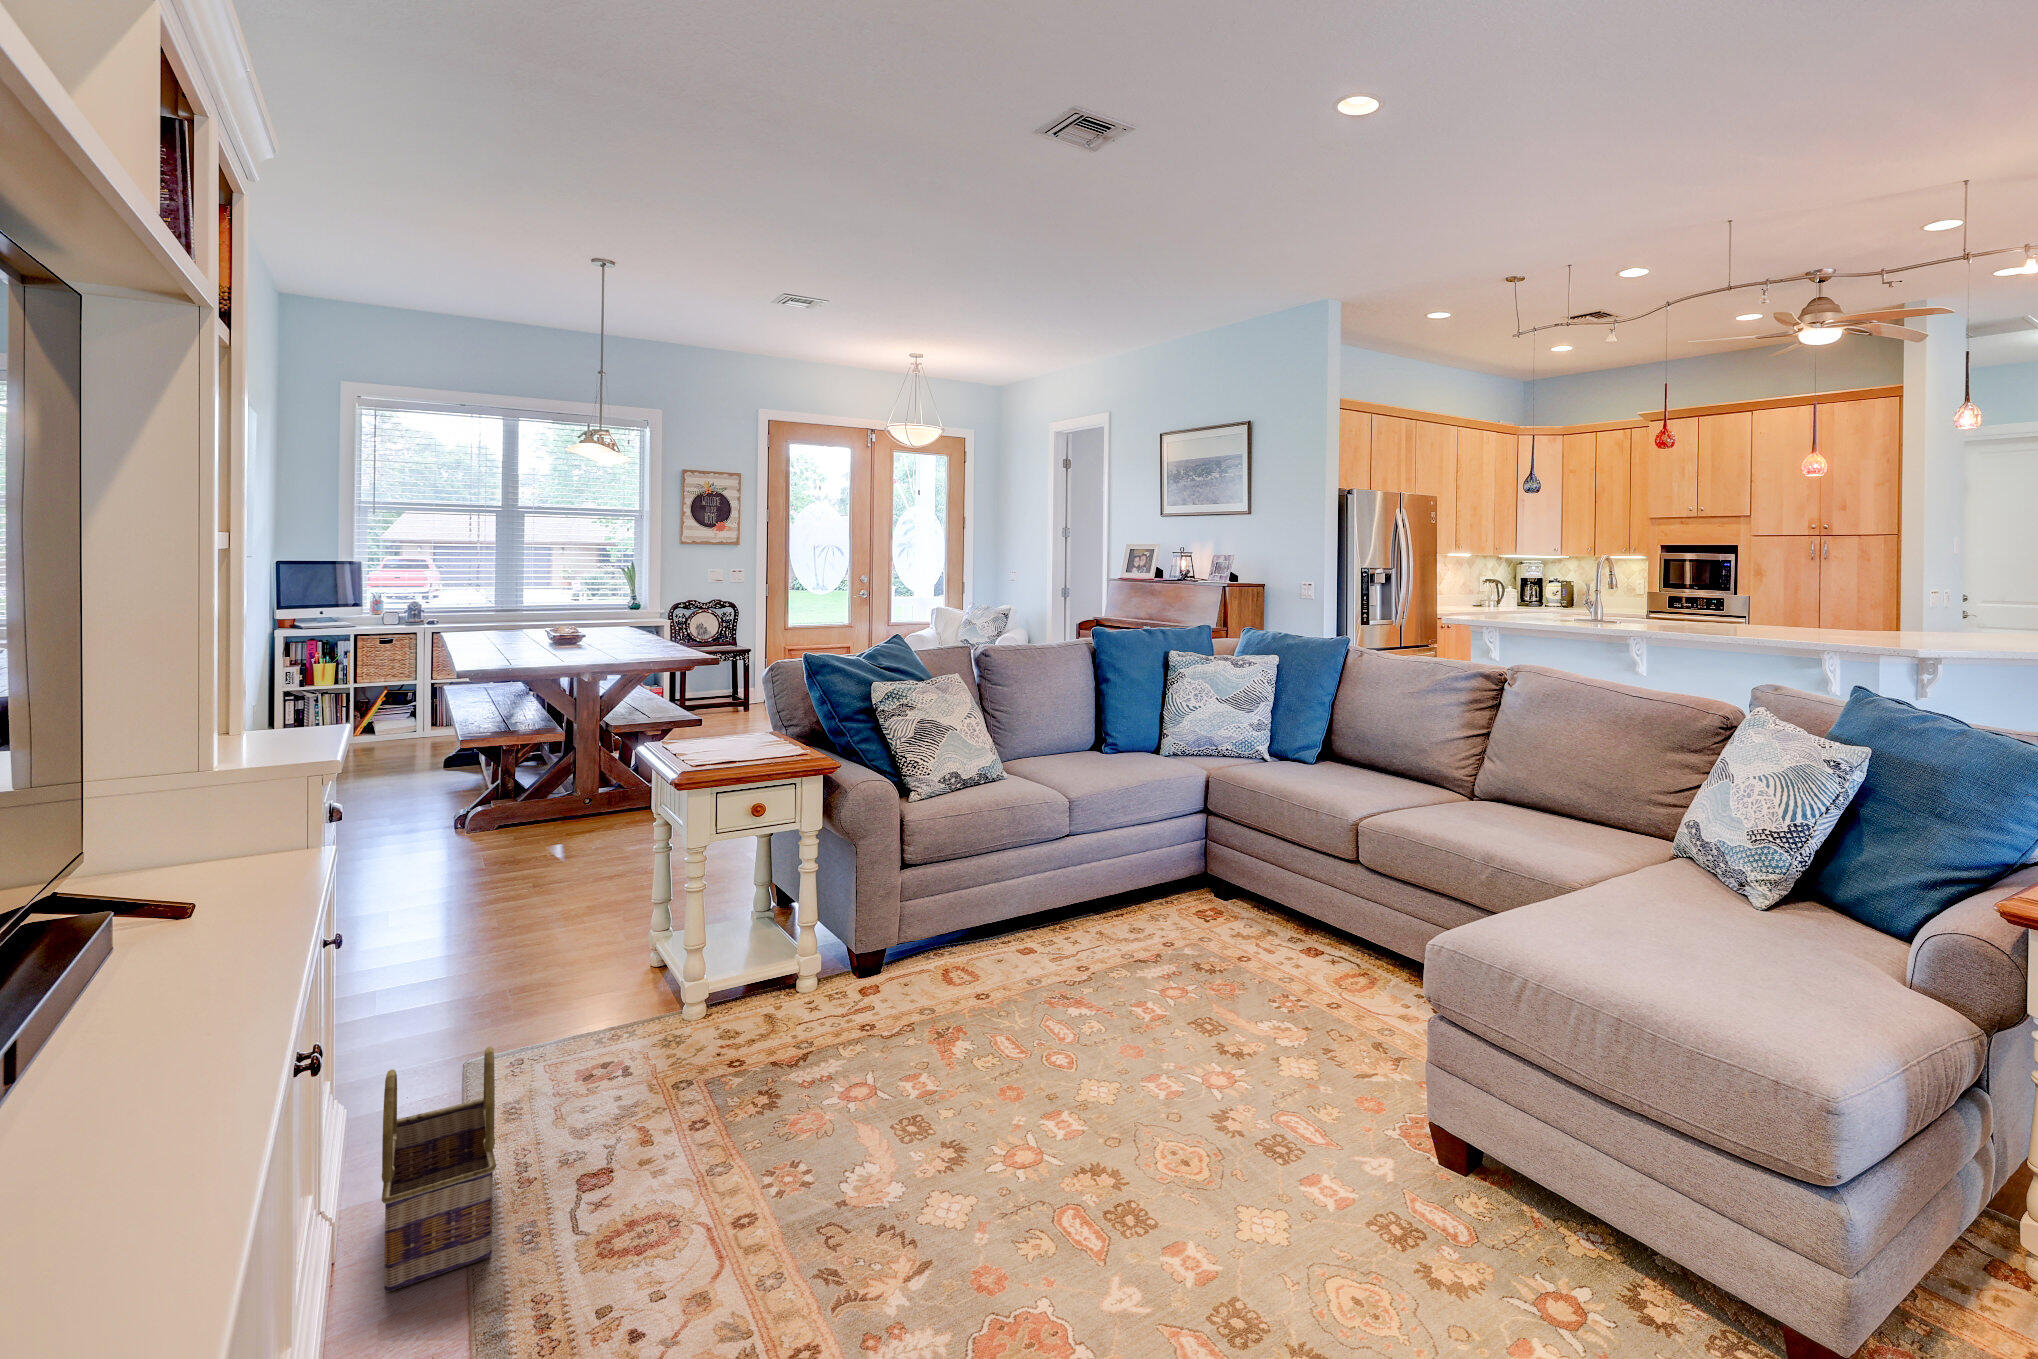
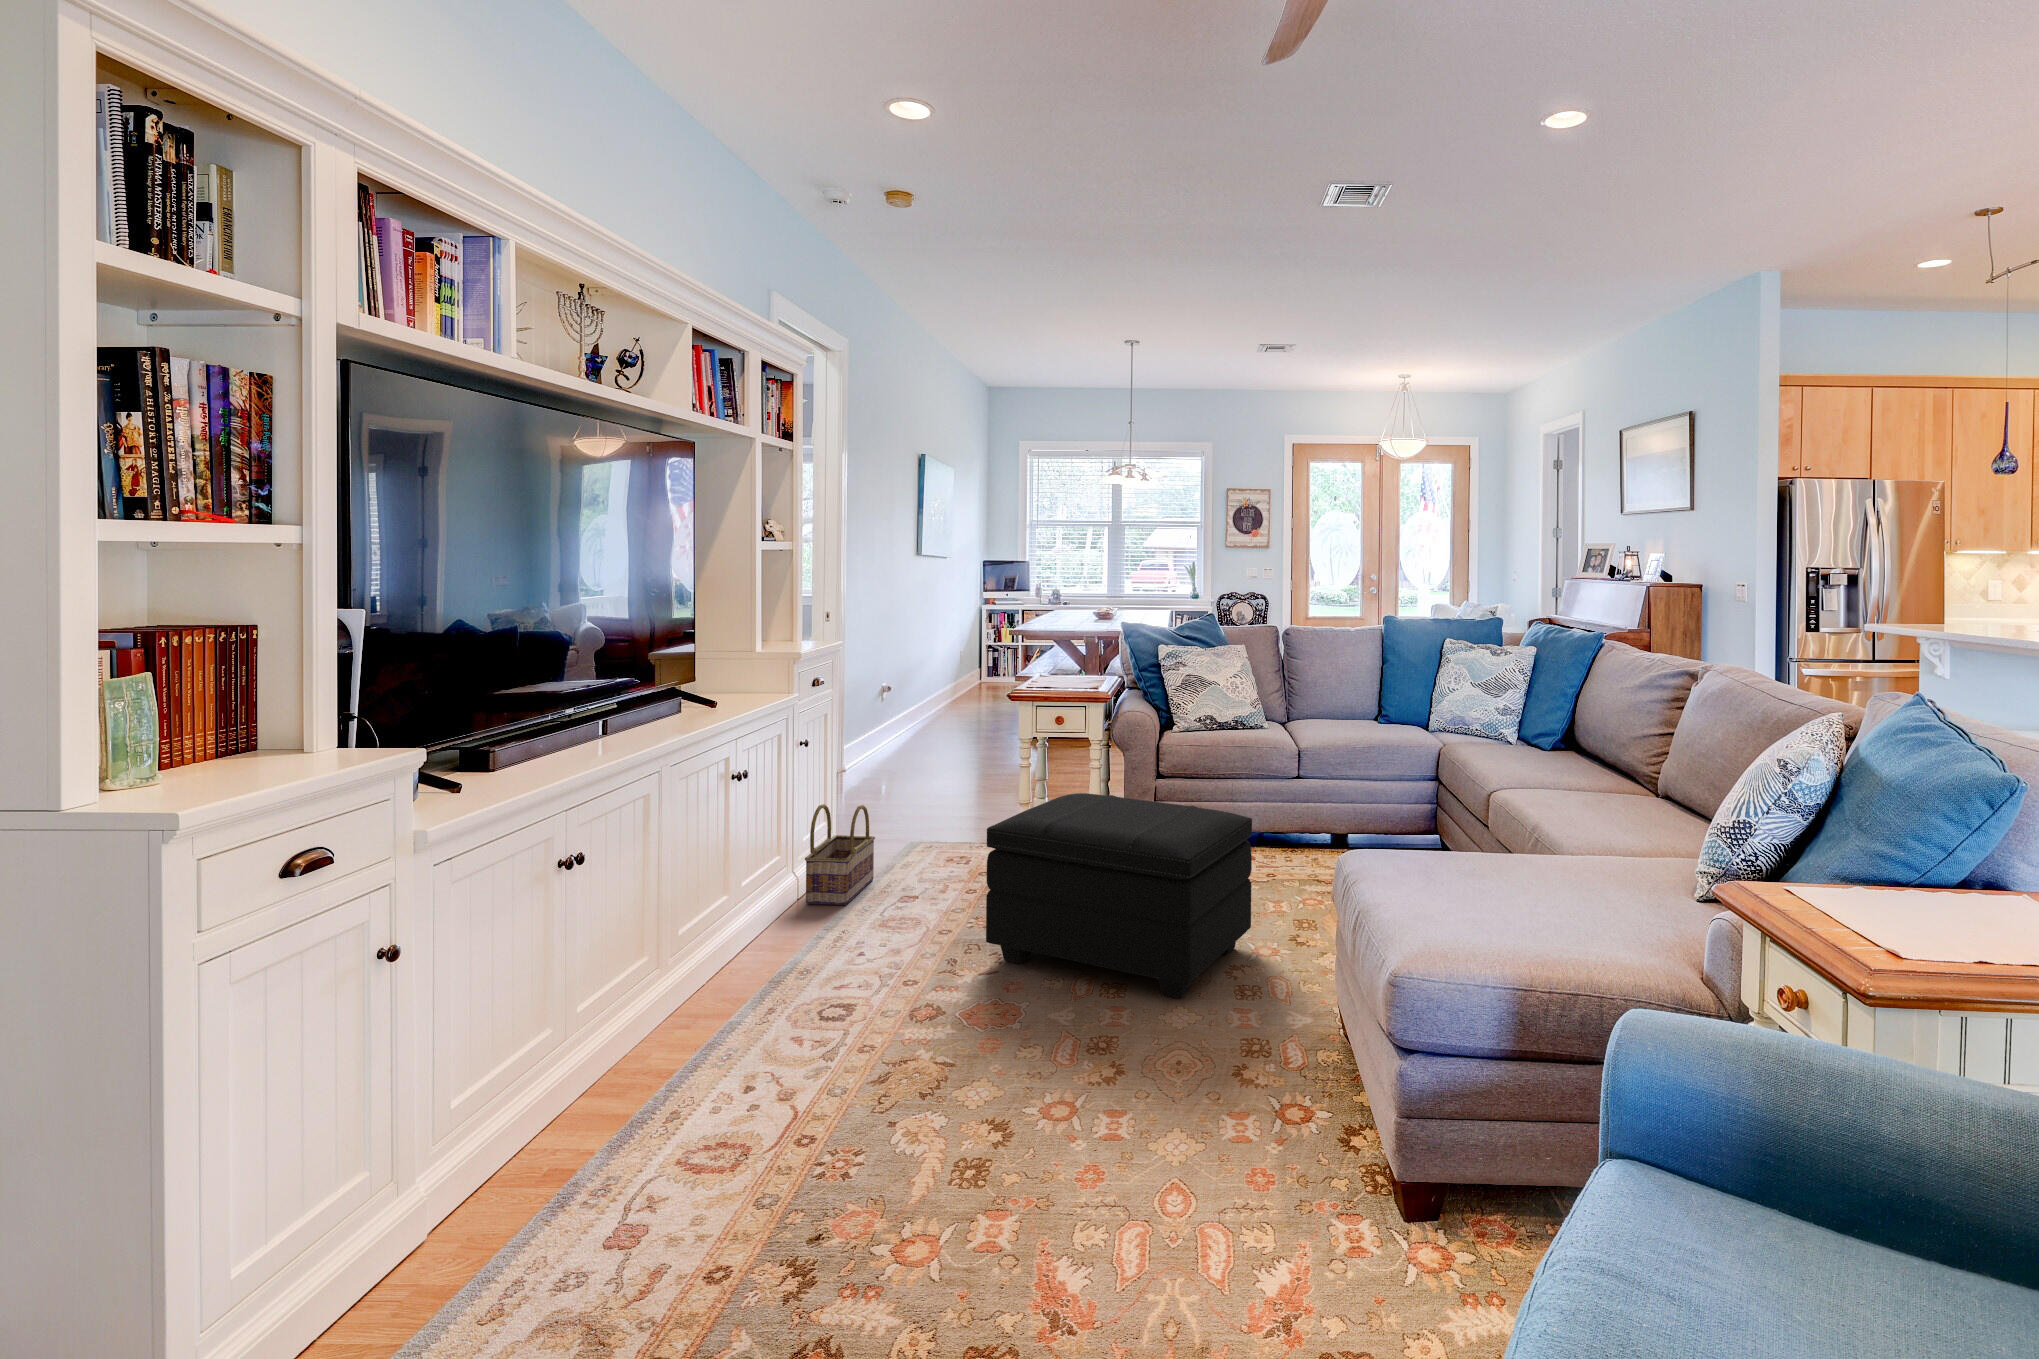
footstool: none [912,911,1280,1245] -> present [986,793,1252,998]

